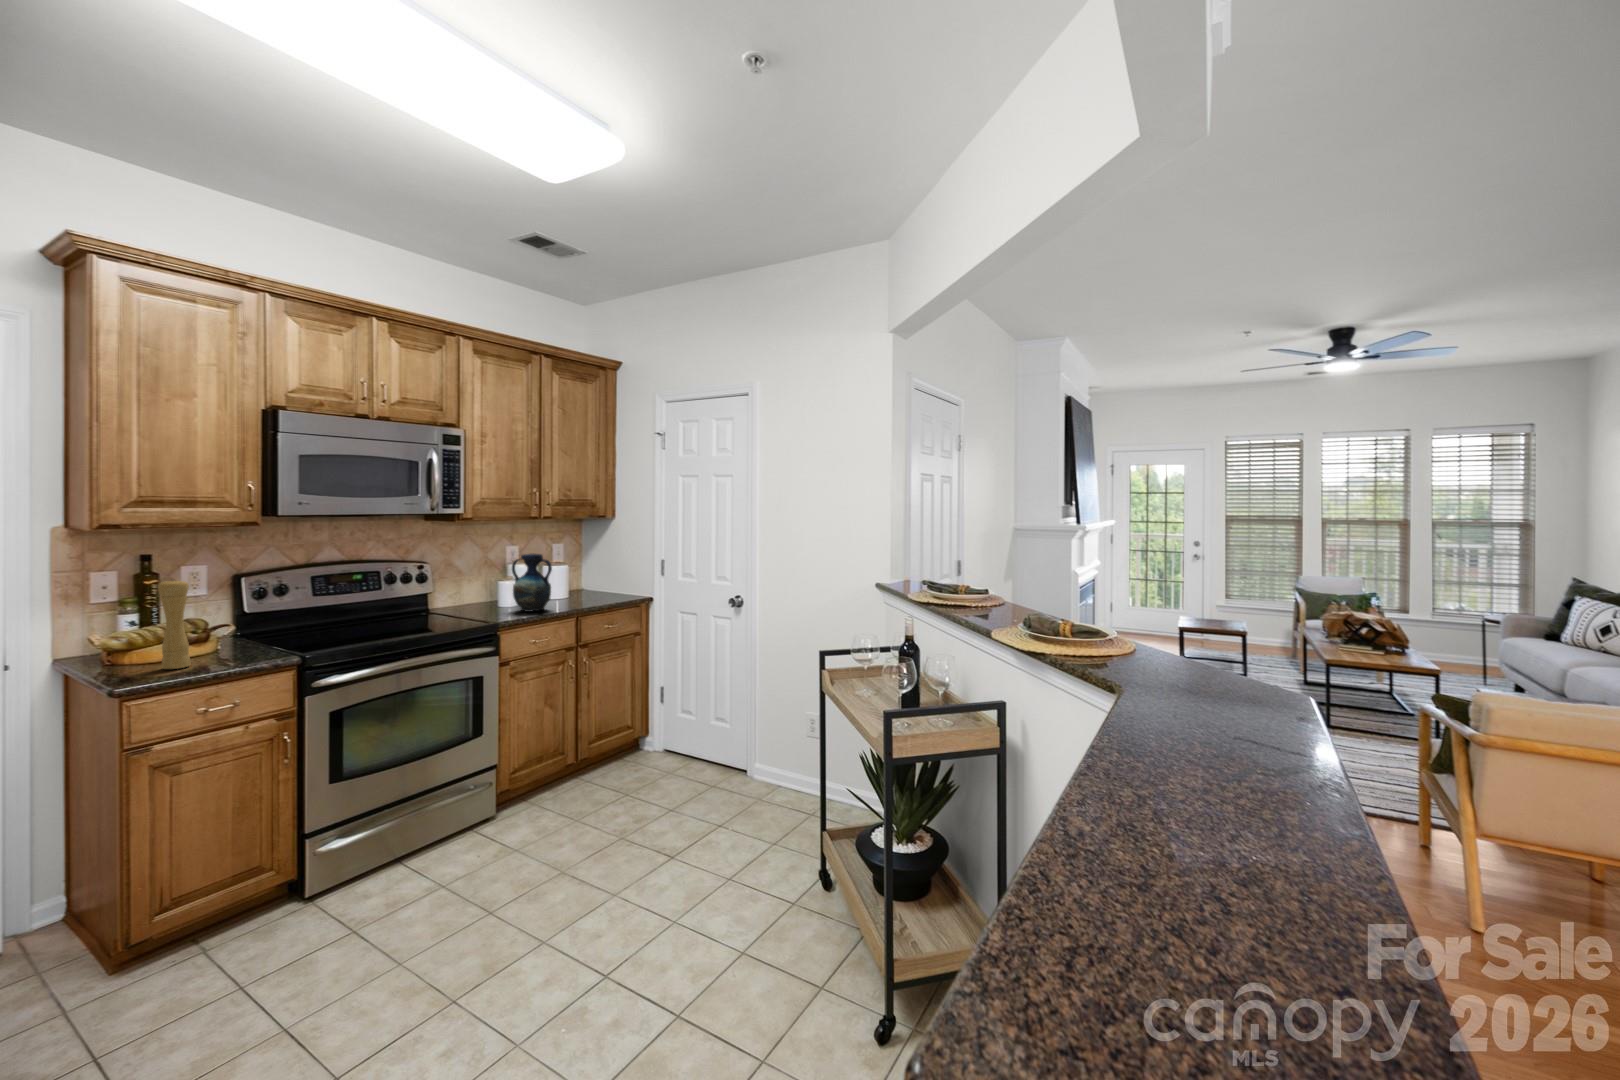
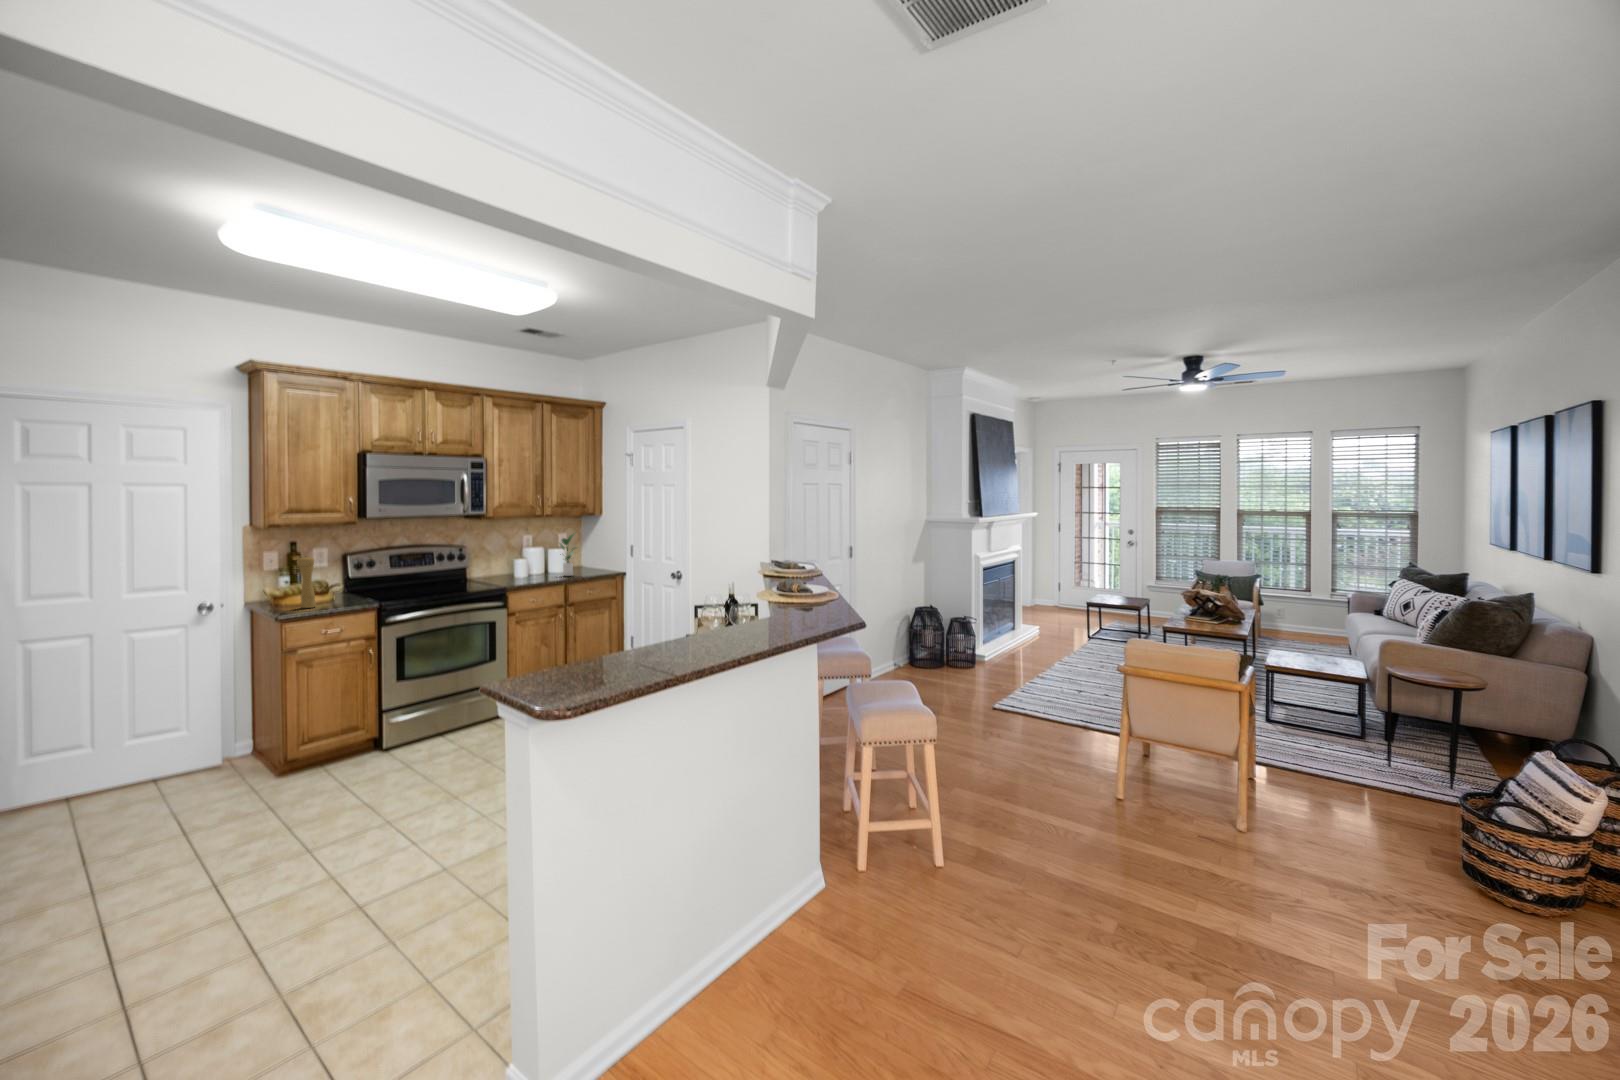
potted plant: none [555,541,591,604] -> present [560,534,575,576]
vase: present [512,553,552,612] -> none [522,541,548,581]

